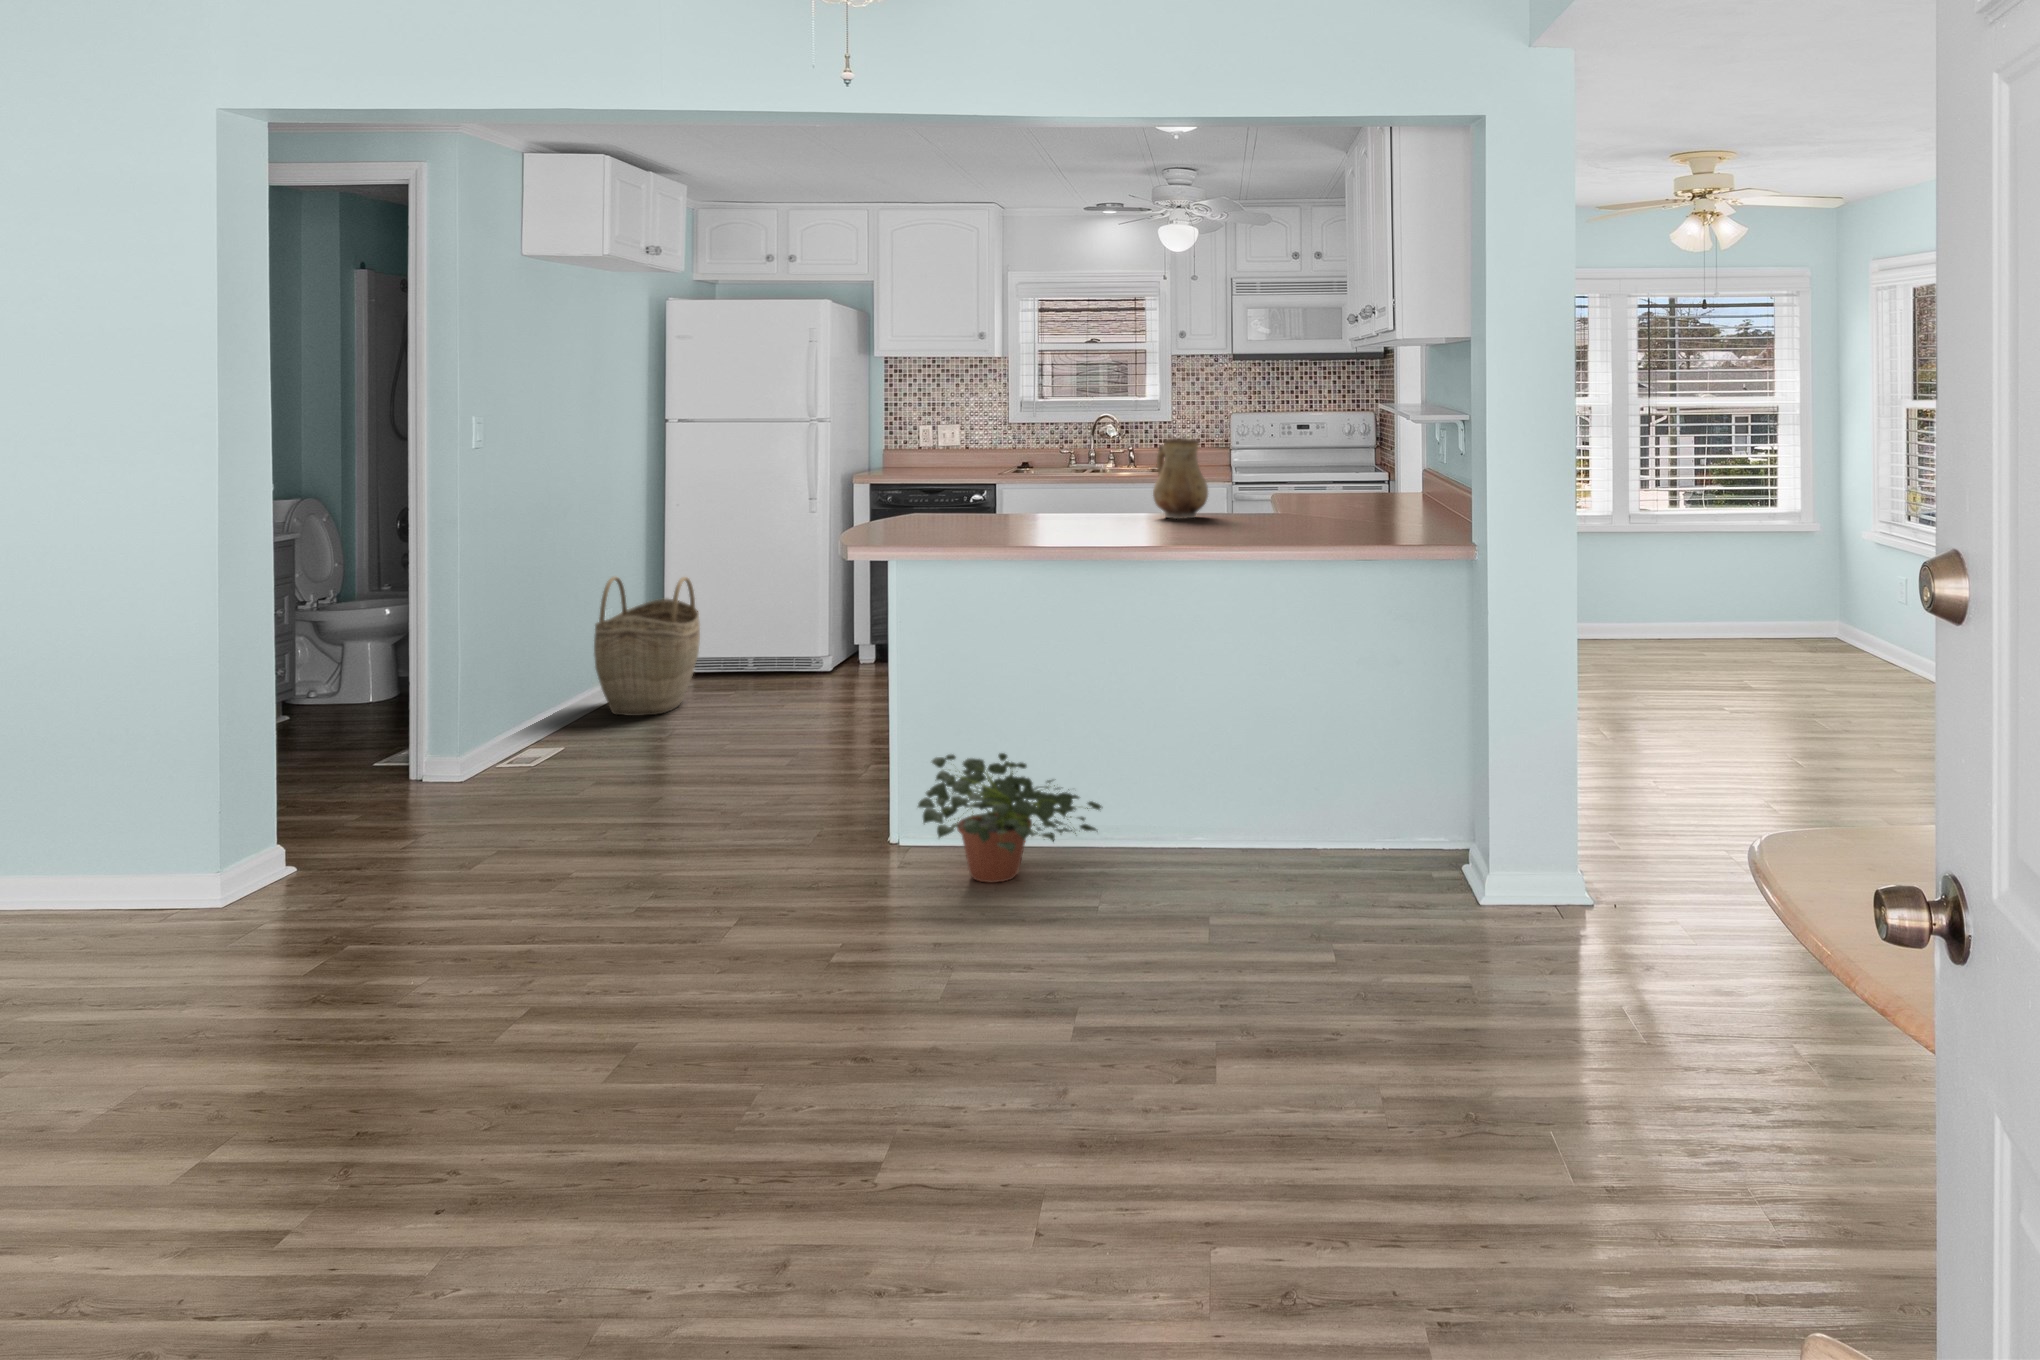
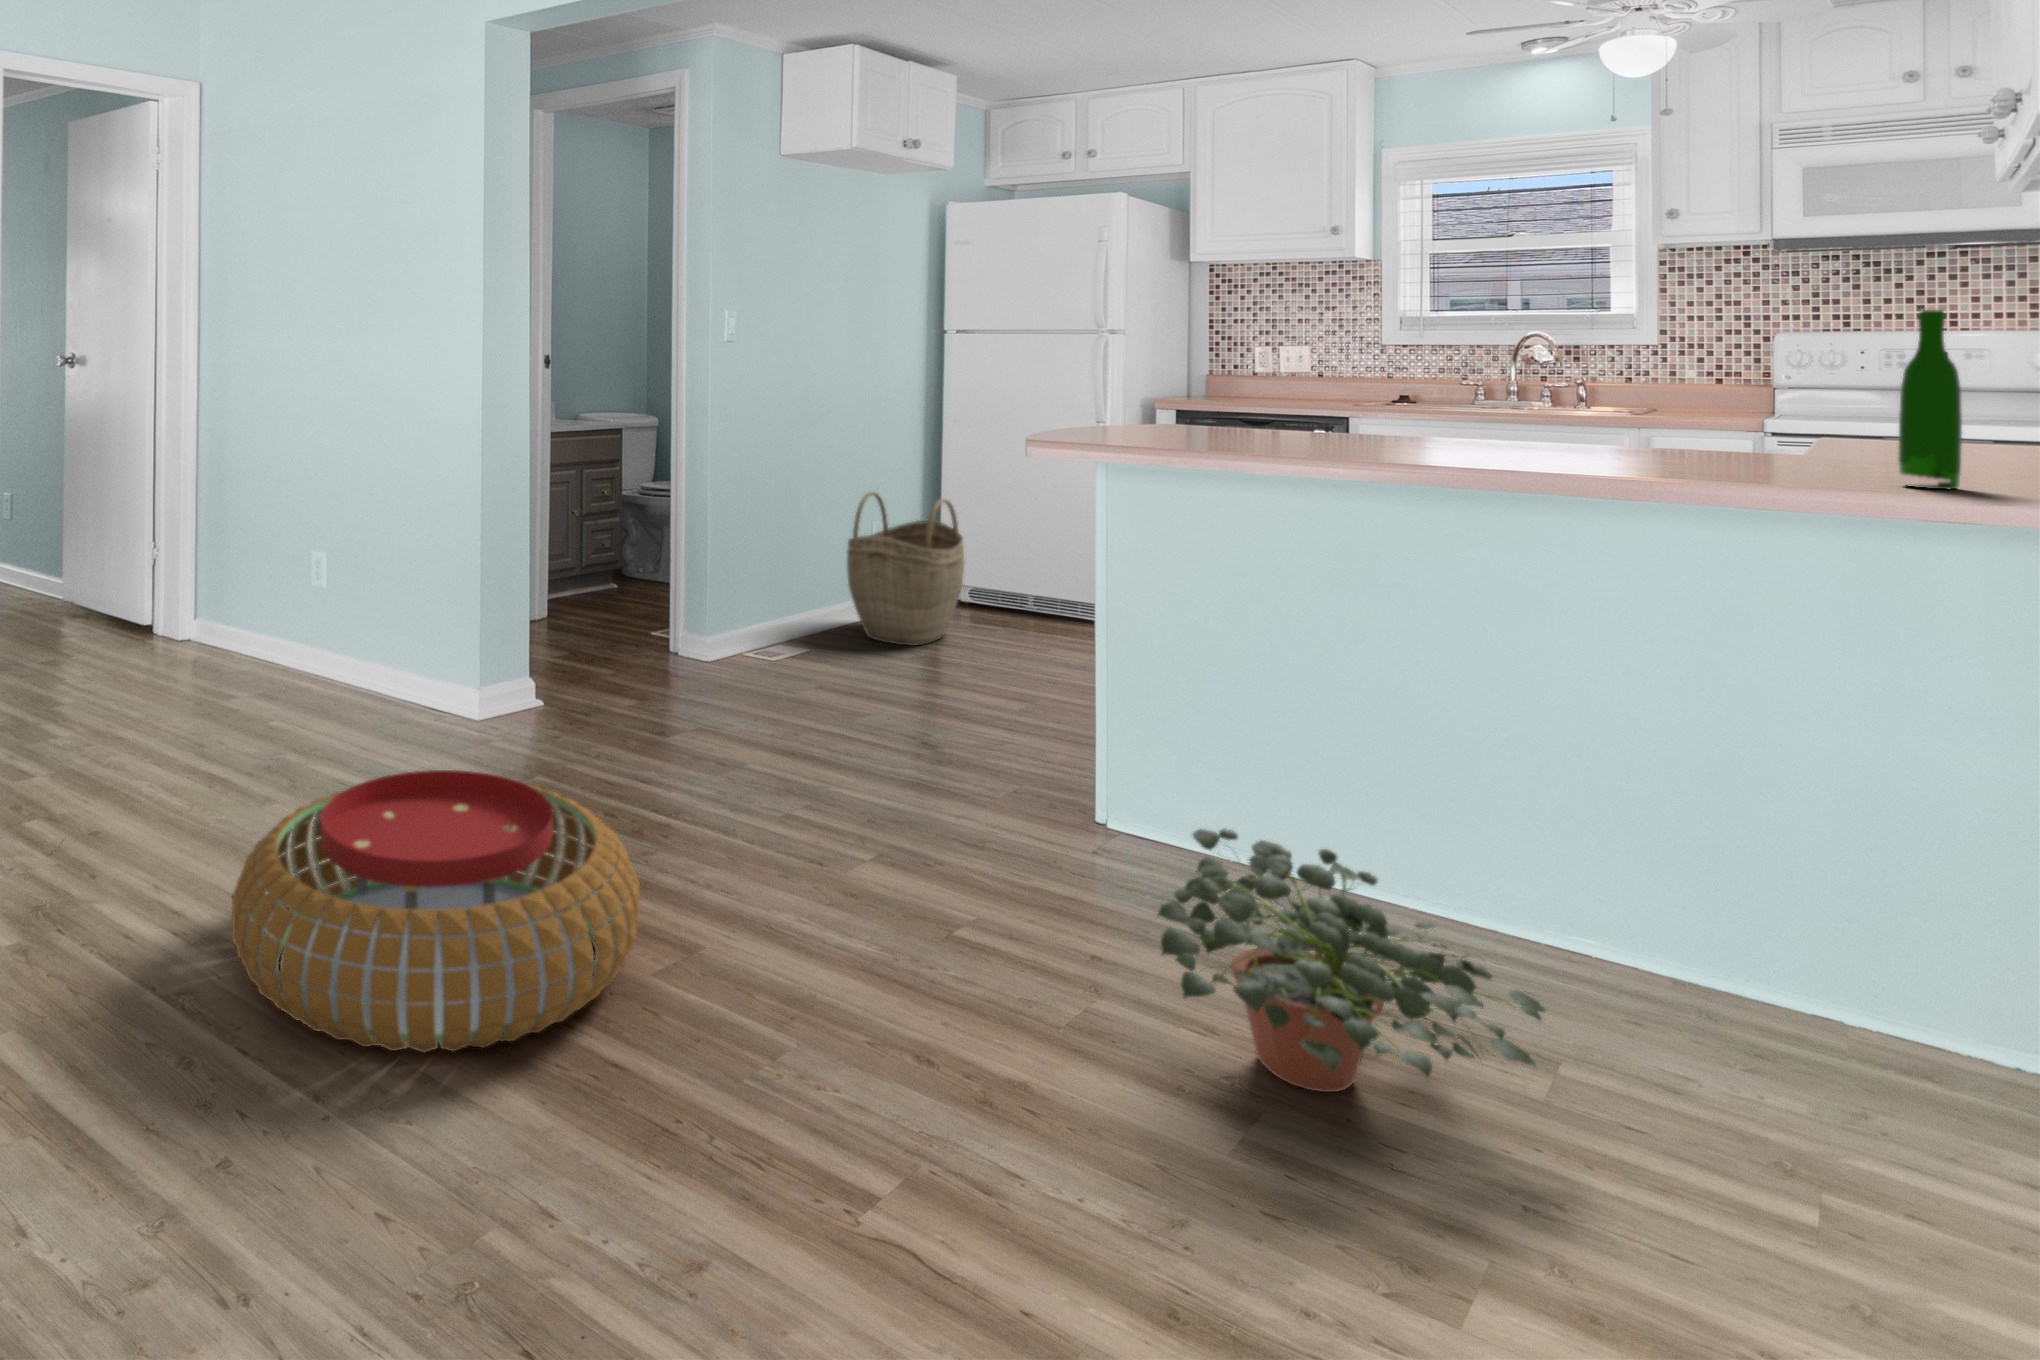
wine bottle: none [1253,422,1274,517] -> present [1898,310,1962,489]
ceramic pitcher: present [1153,438,1208,519] -> none [1649,340,1781,480]
pouf: none [215,822,581,1021] -> present [232,770,640,1053]

